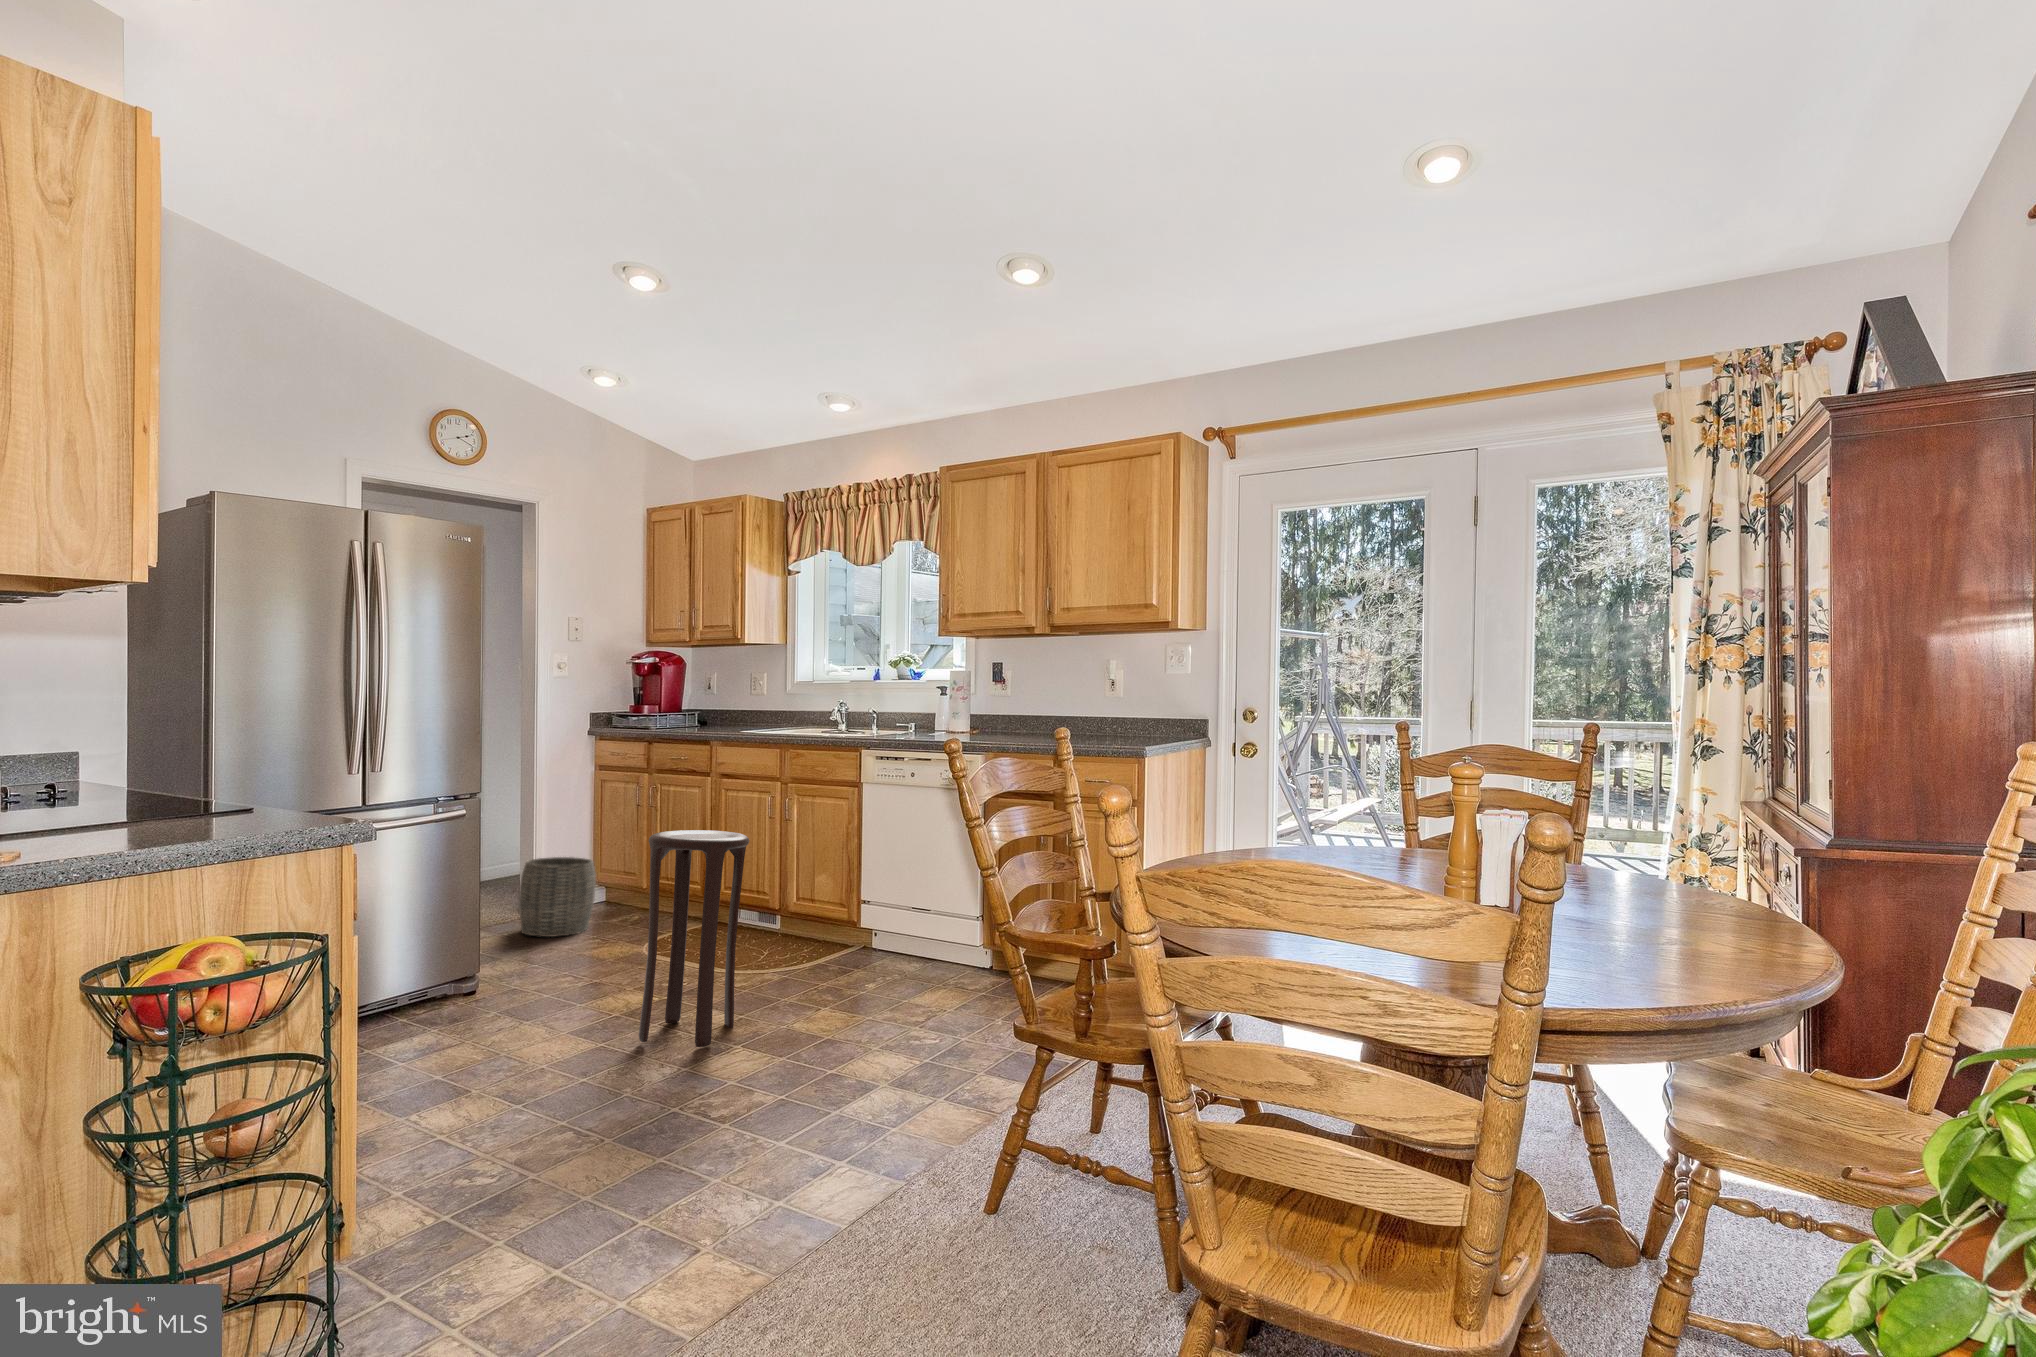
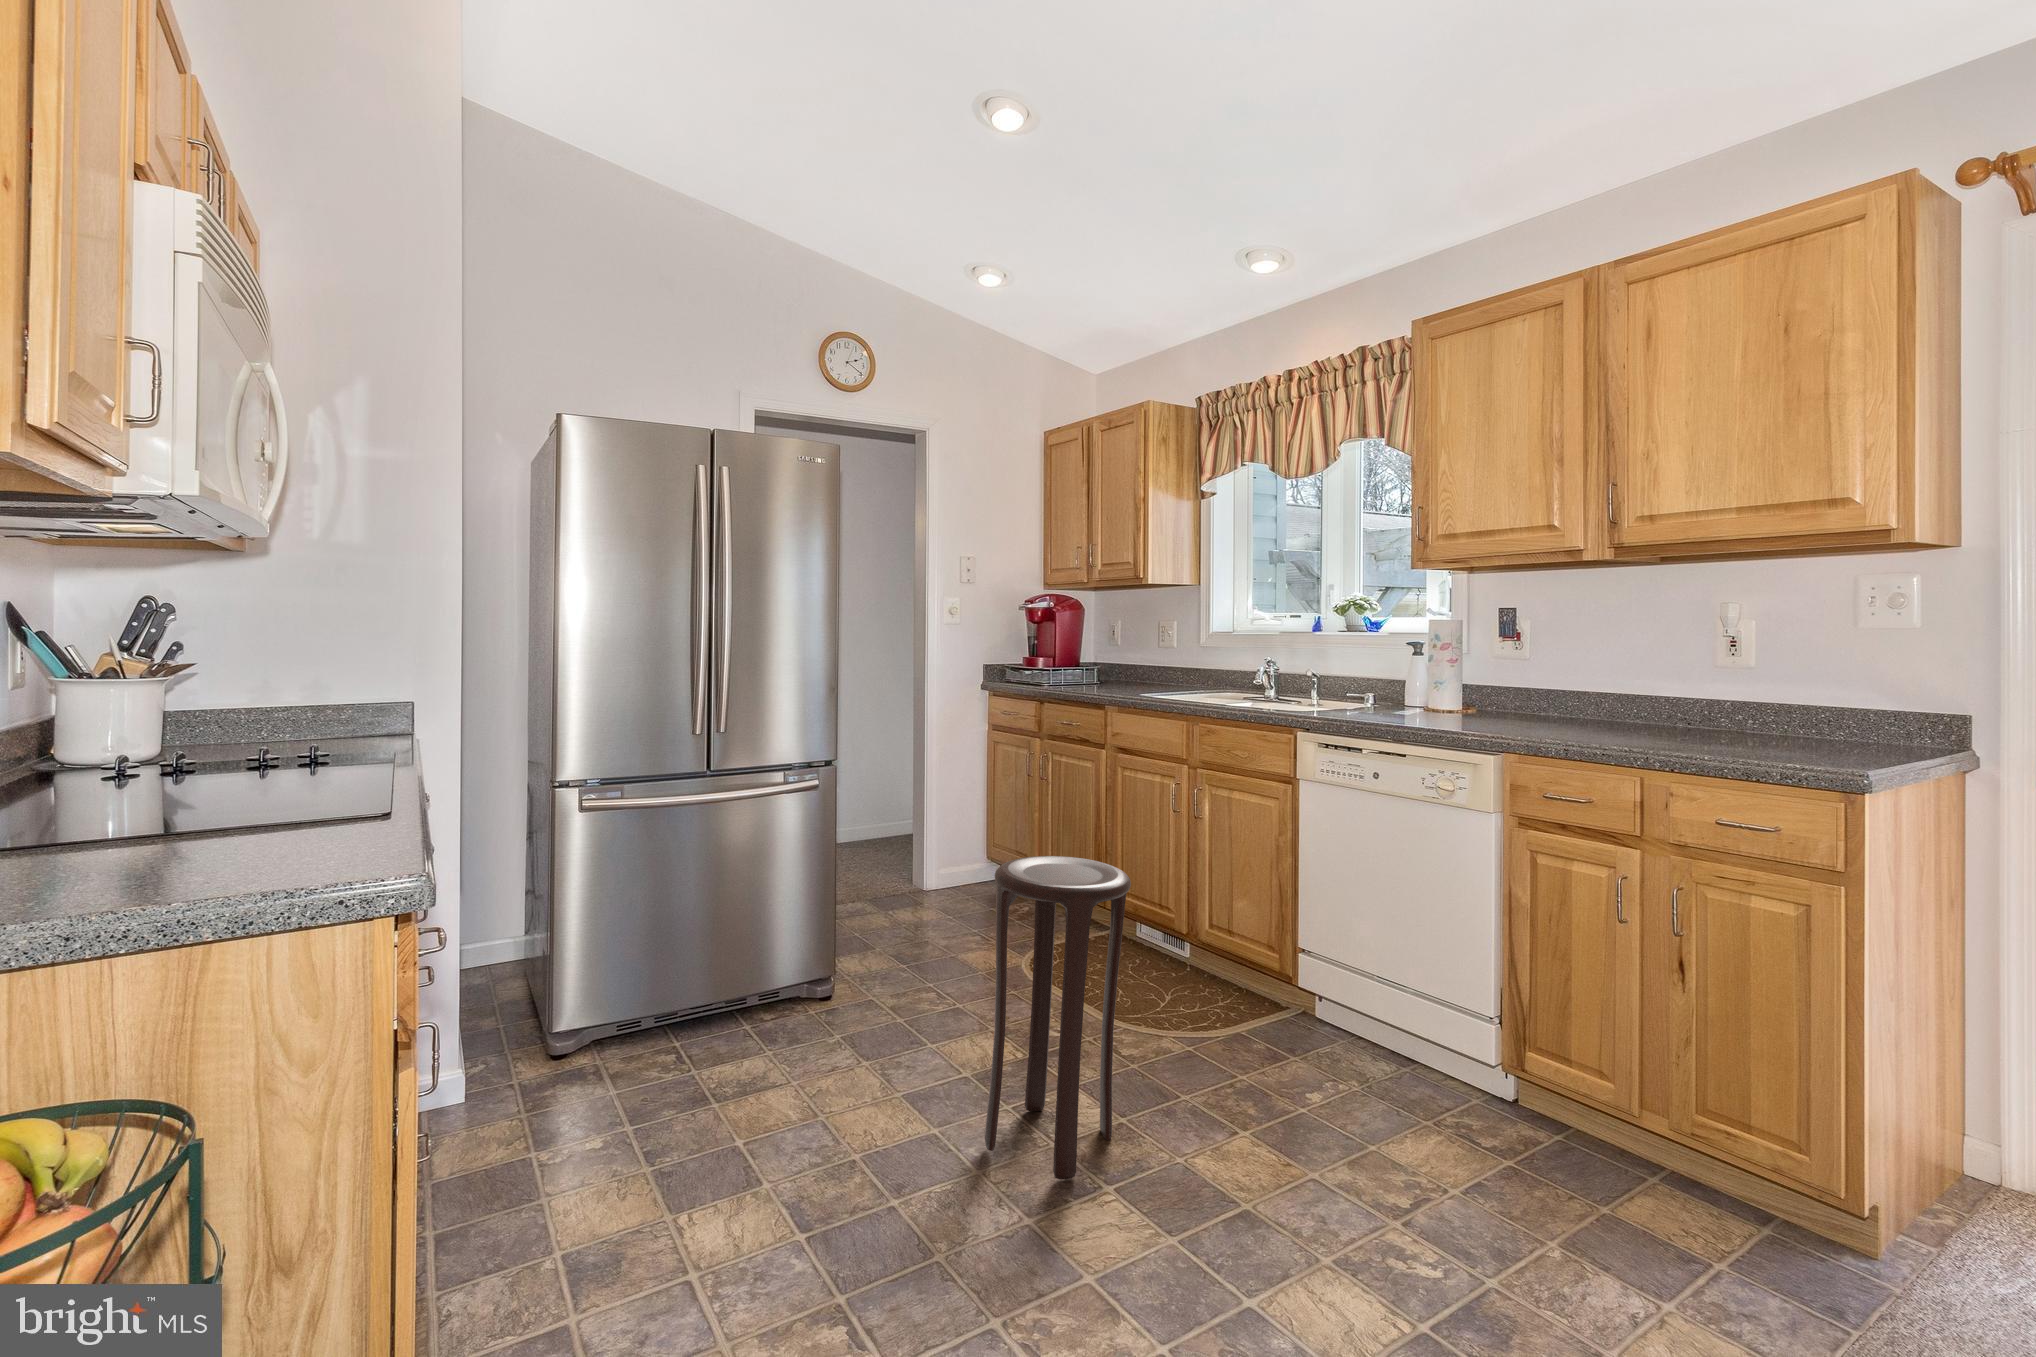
woven basket: present [519,857,596,937] -> none [910,828,986,920]

